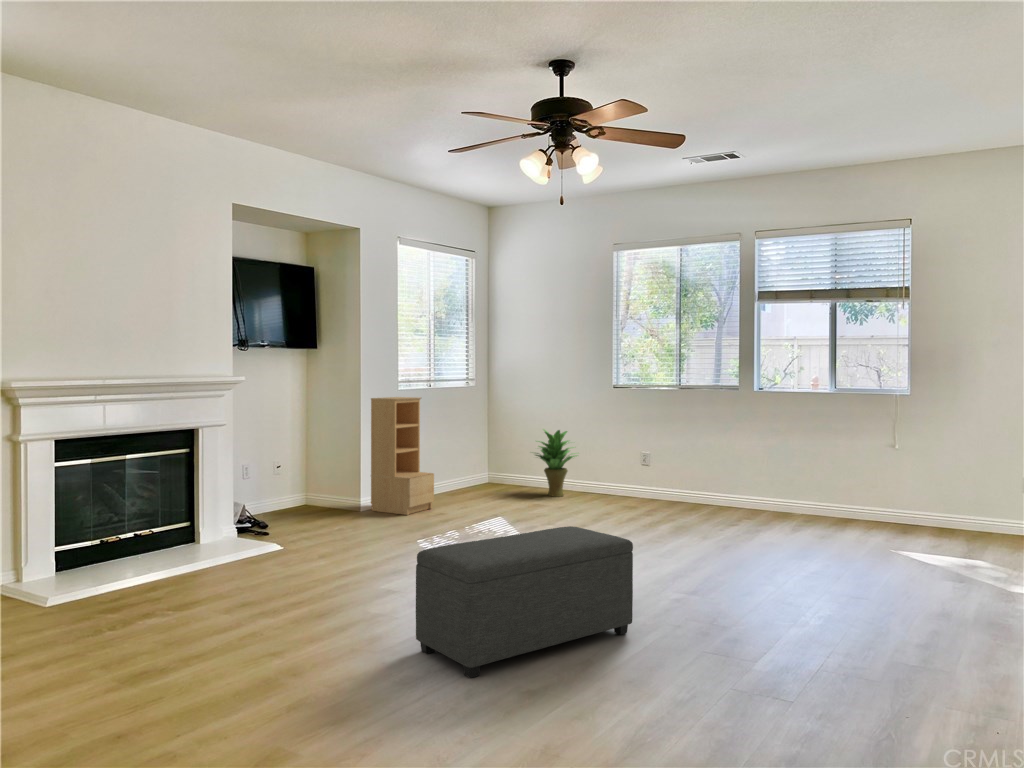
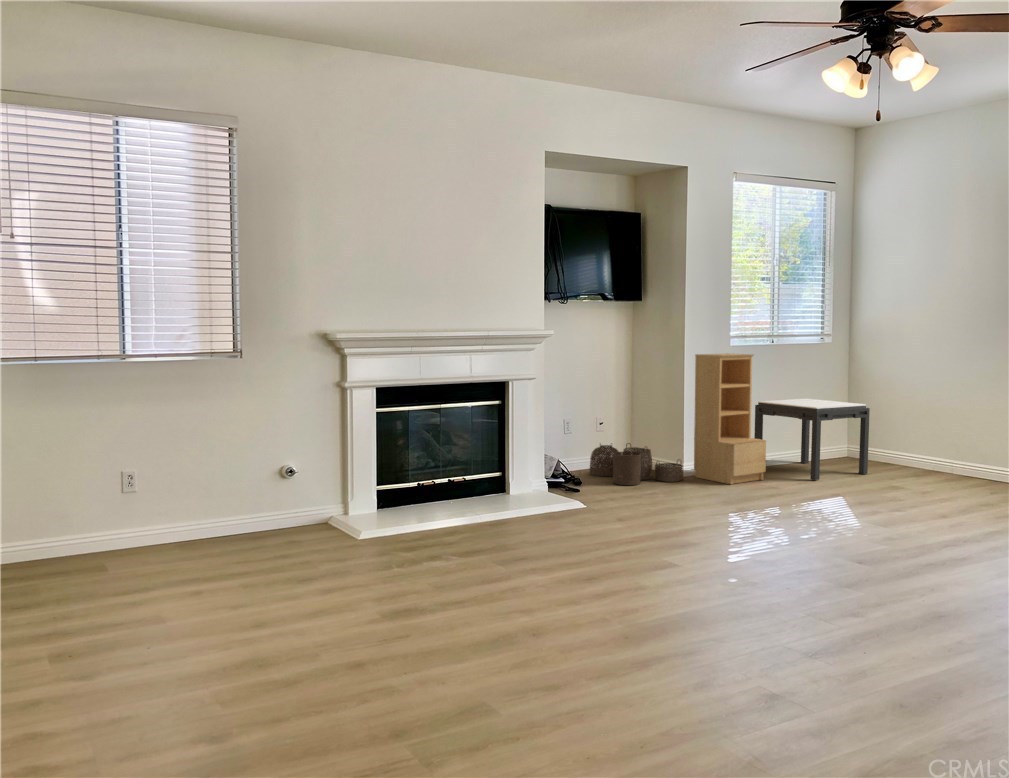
potted plant: present [536,430,577,497] -> none [895,395,963,478]
side table: none [419,435,511,505] -> present [754,399,870,480]
woven basket: none [270,483,363,524] -> present [590,443,682,485]
ottoman: present [416,526,633,678] -> none [663,508,935,658]

